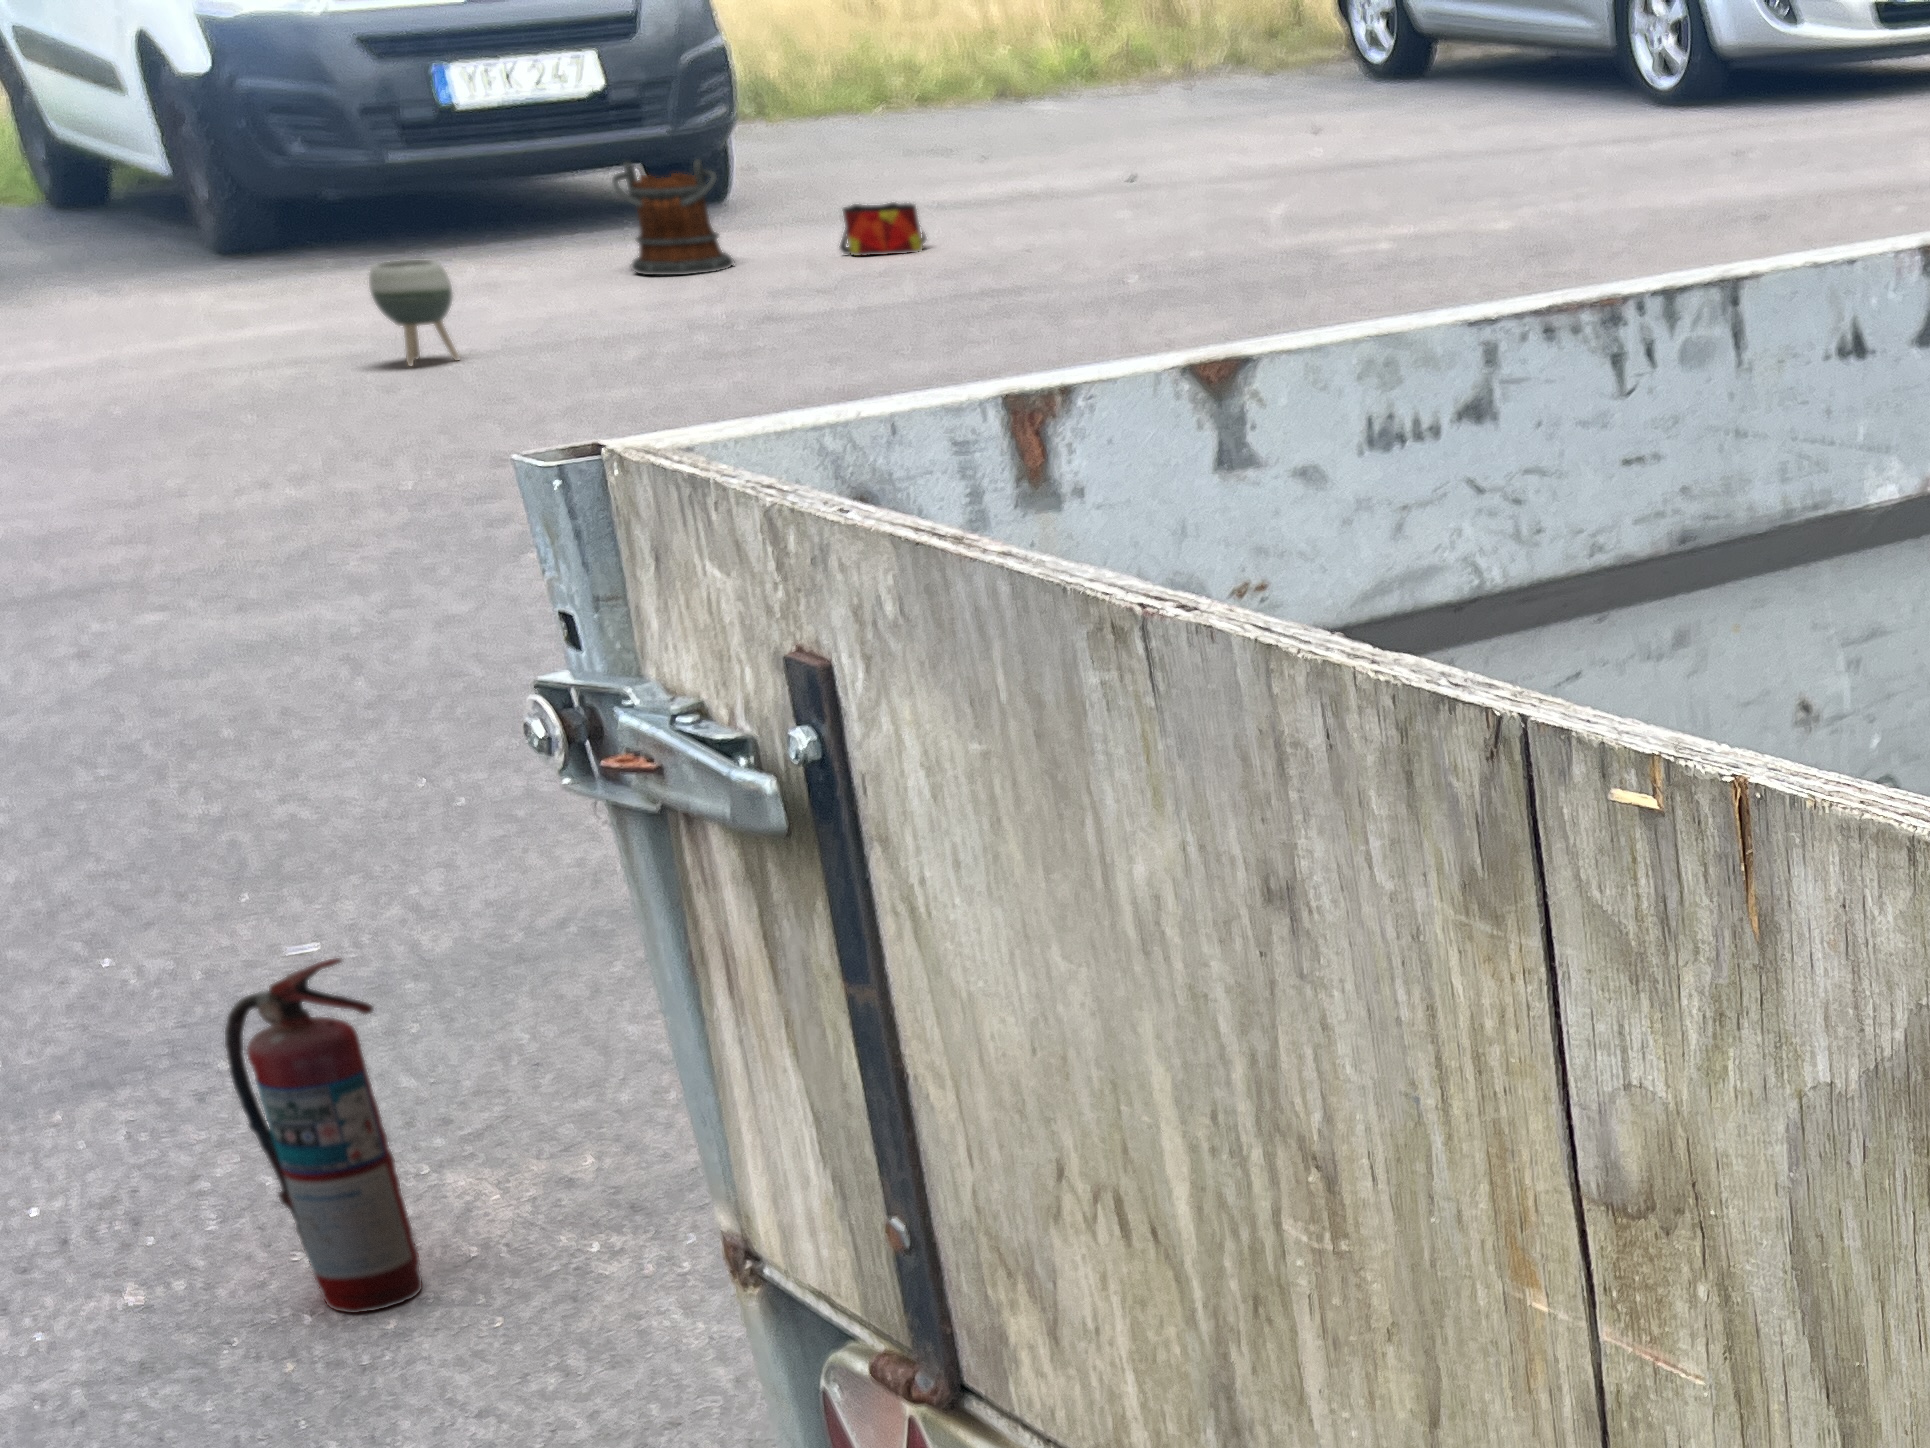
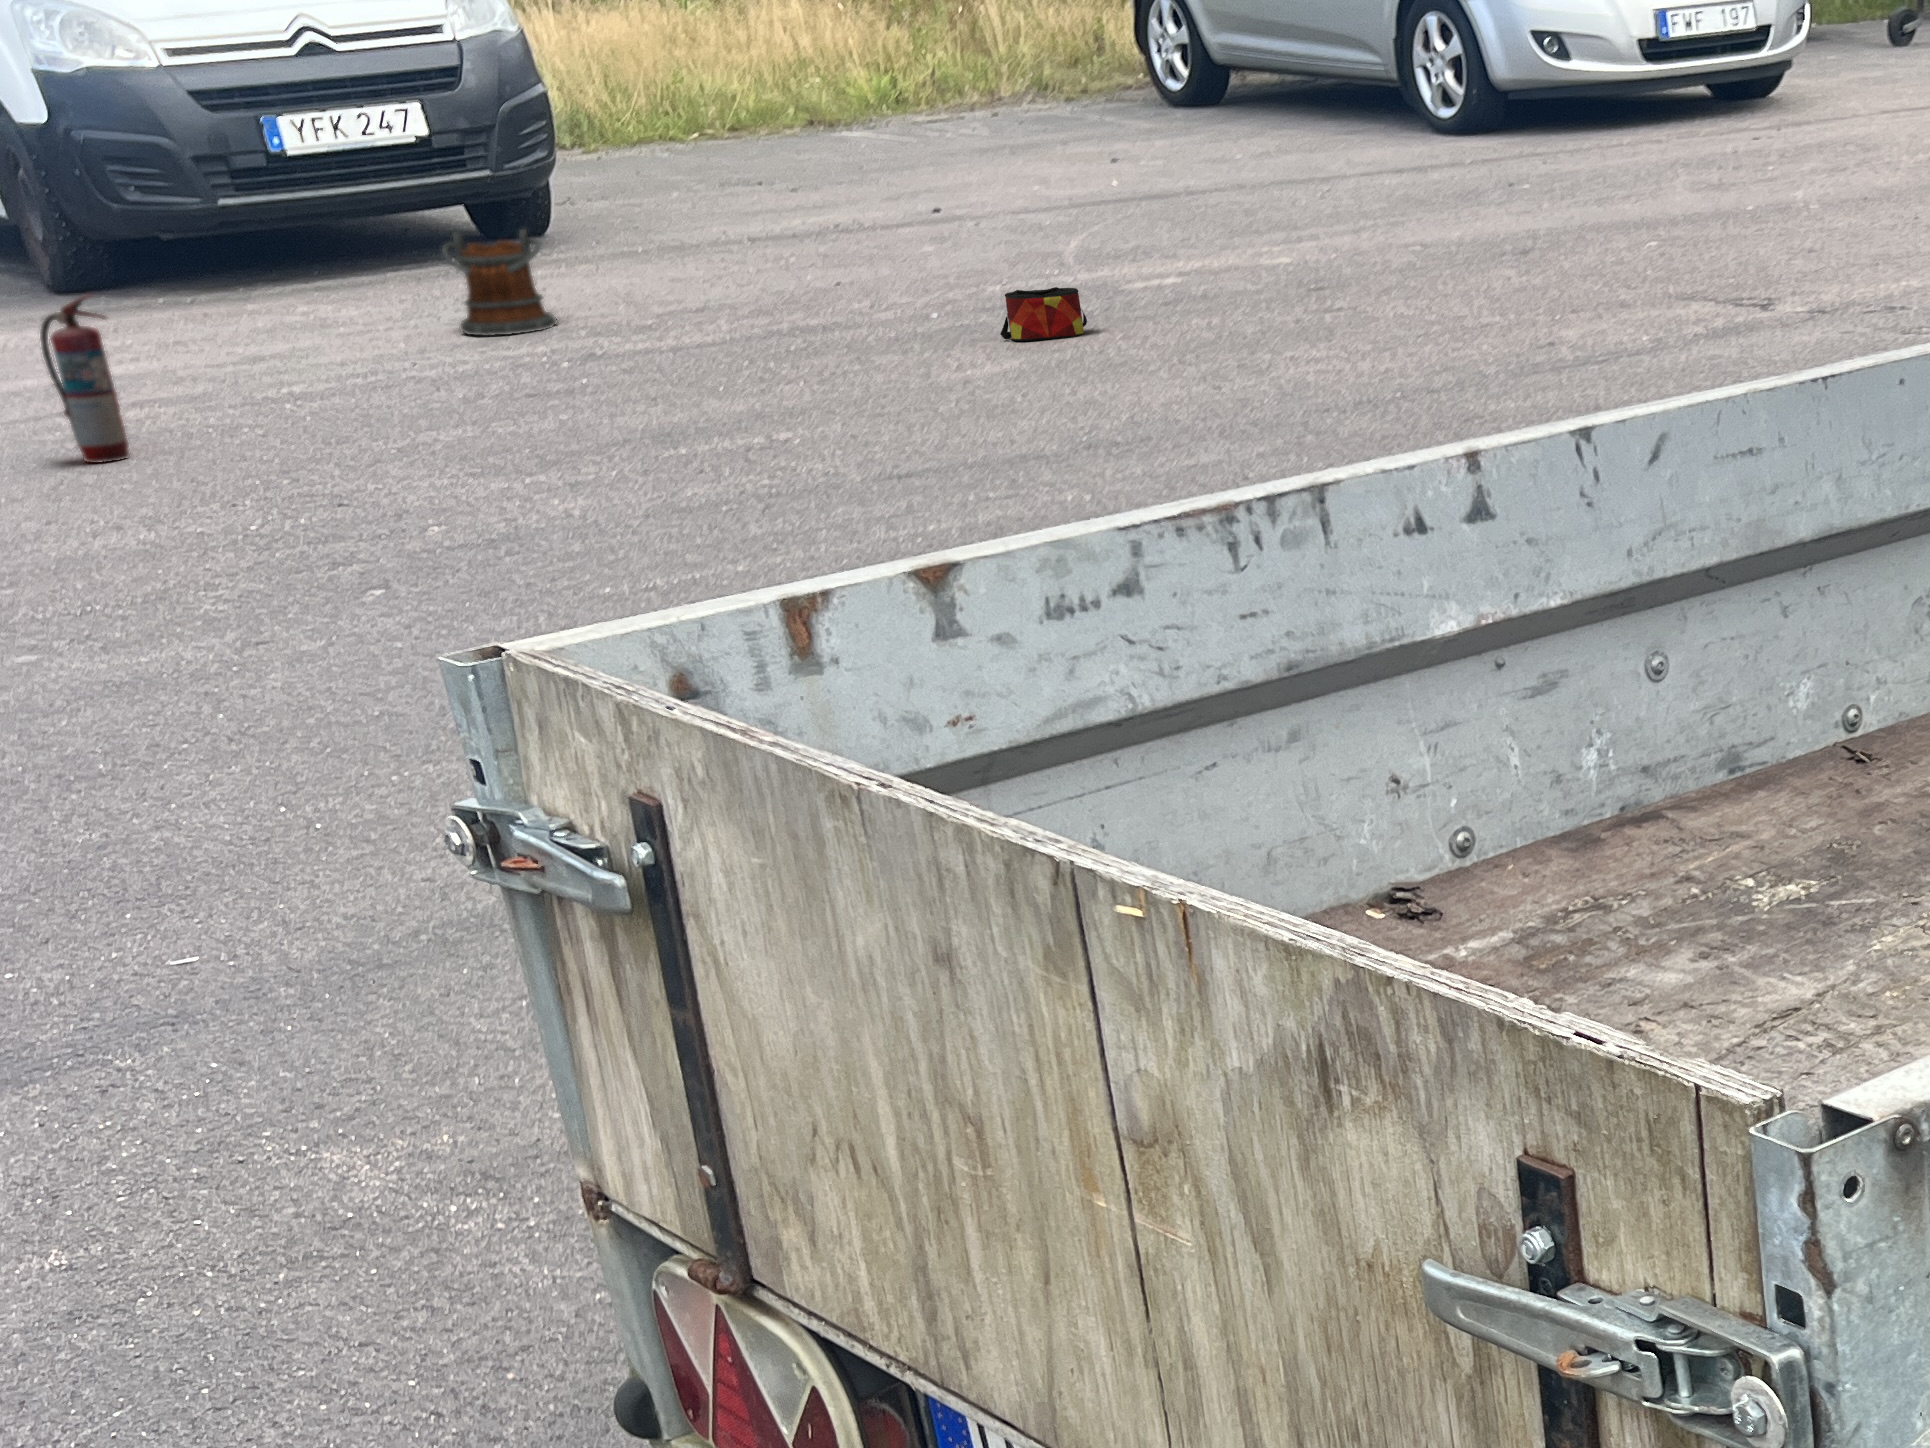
bag: present [839,202,926,256] -> present [1000,287,1087,341]
planter: present [369,260,459,366] -> none [218,337,302,434]
fire extinguisher: present [225,958,422,1313] -> present [40,296,129,463]

